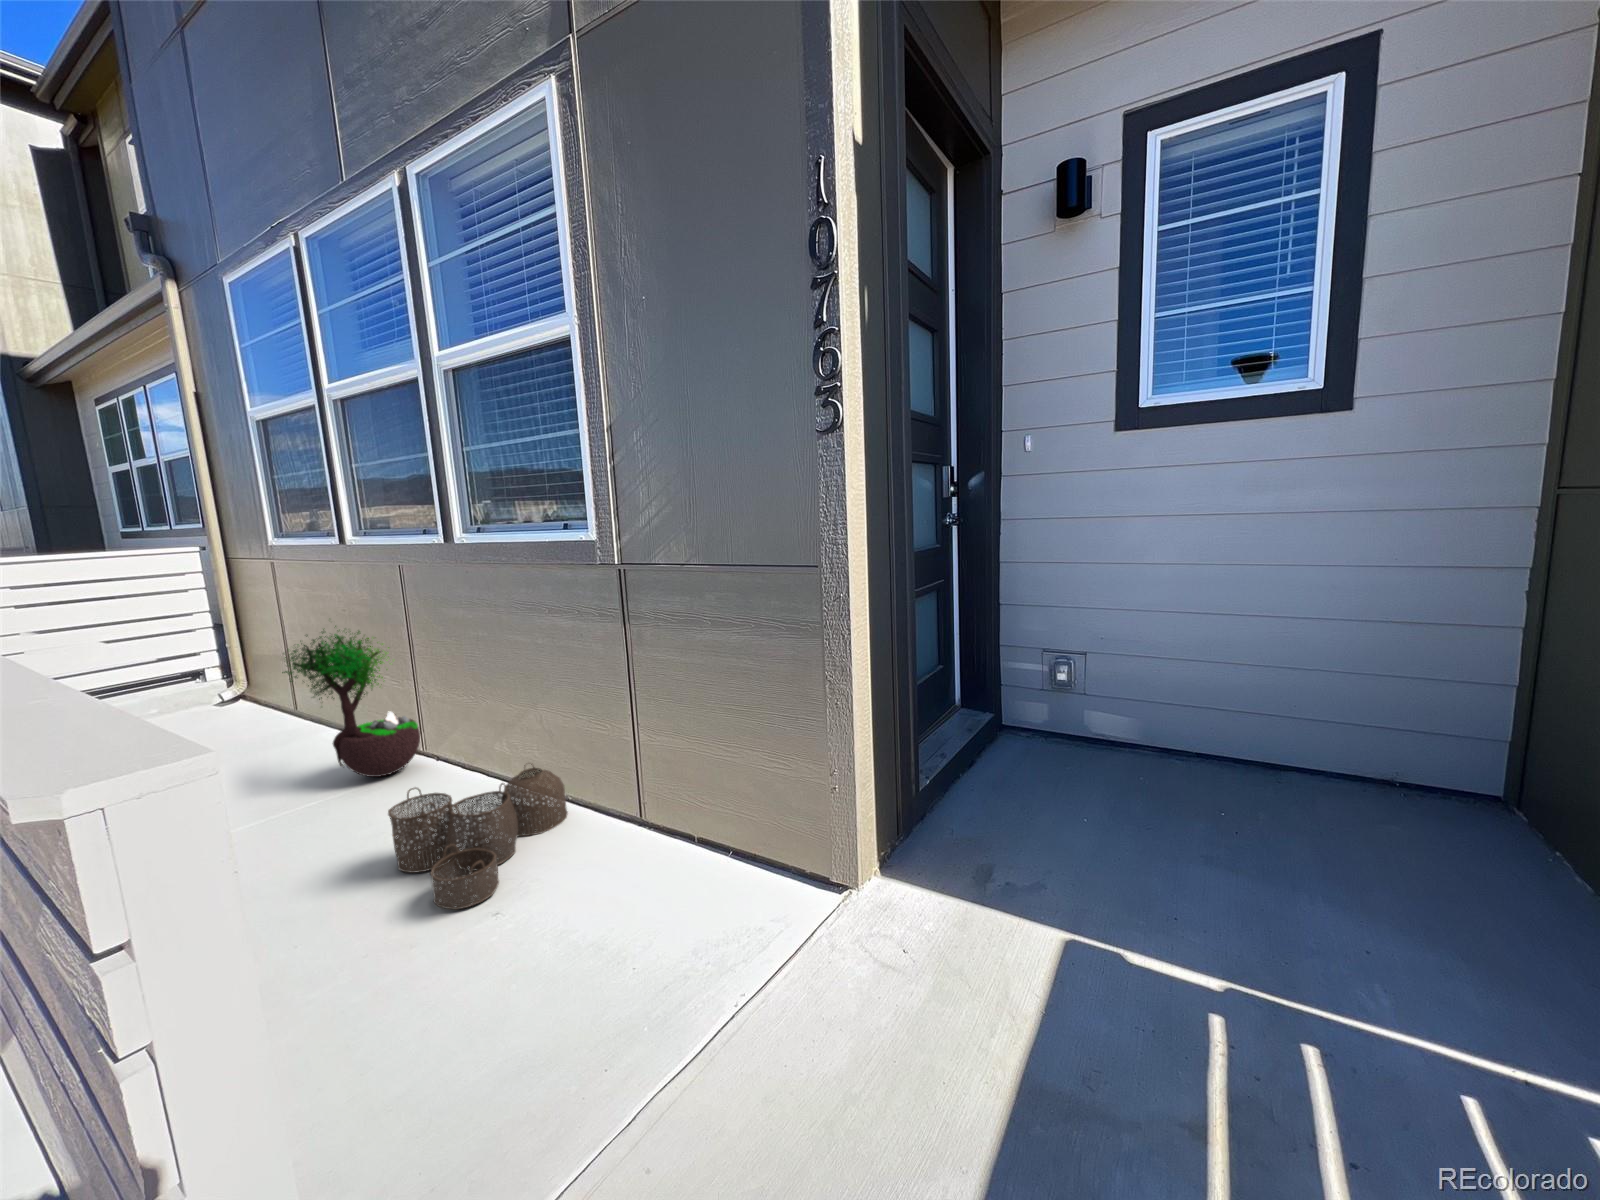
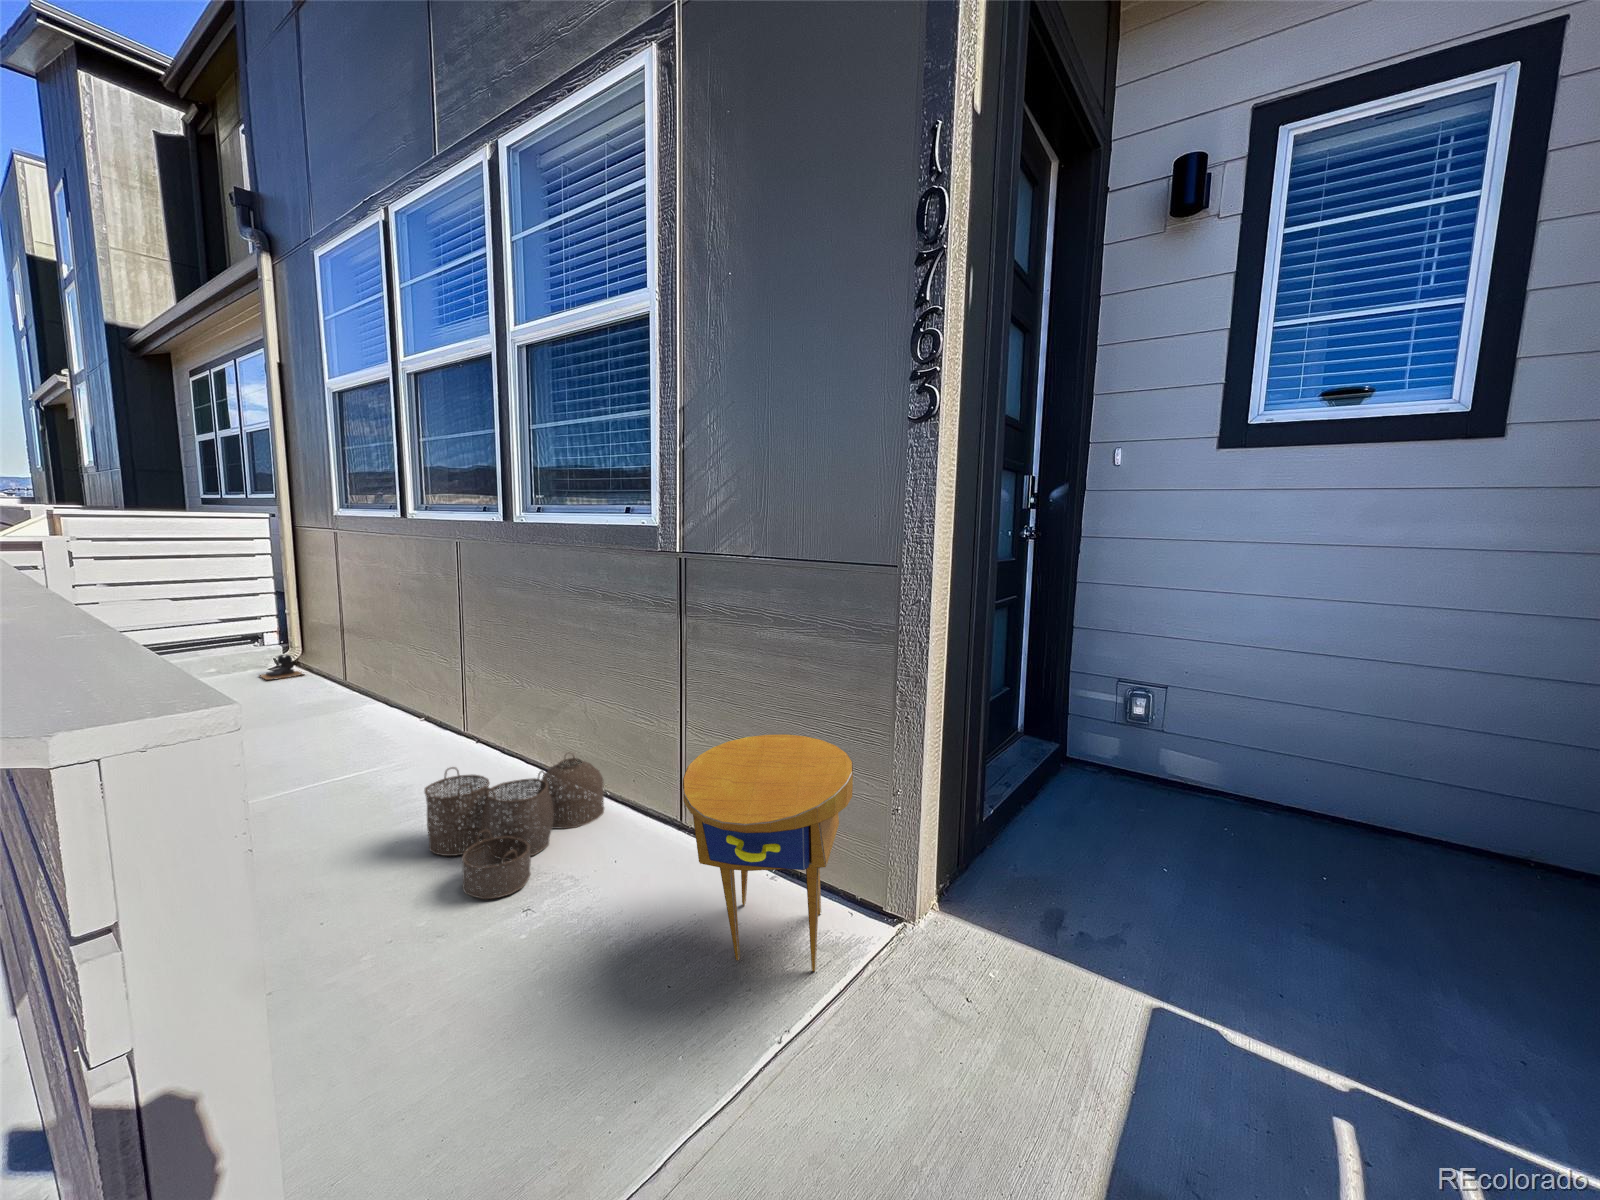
potted tree: present [282,626,420,777] -> none [333,589,463,754]
boots: none [205,687,255,716] -> present [260,655,302,680]
side table: none [634,730,792,943] -> present [683,734,853,971]

